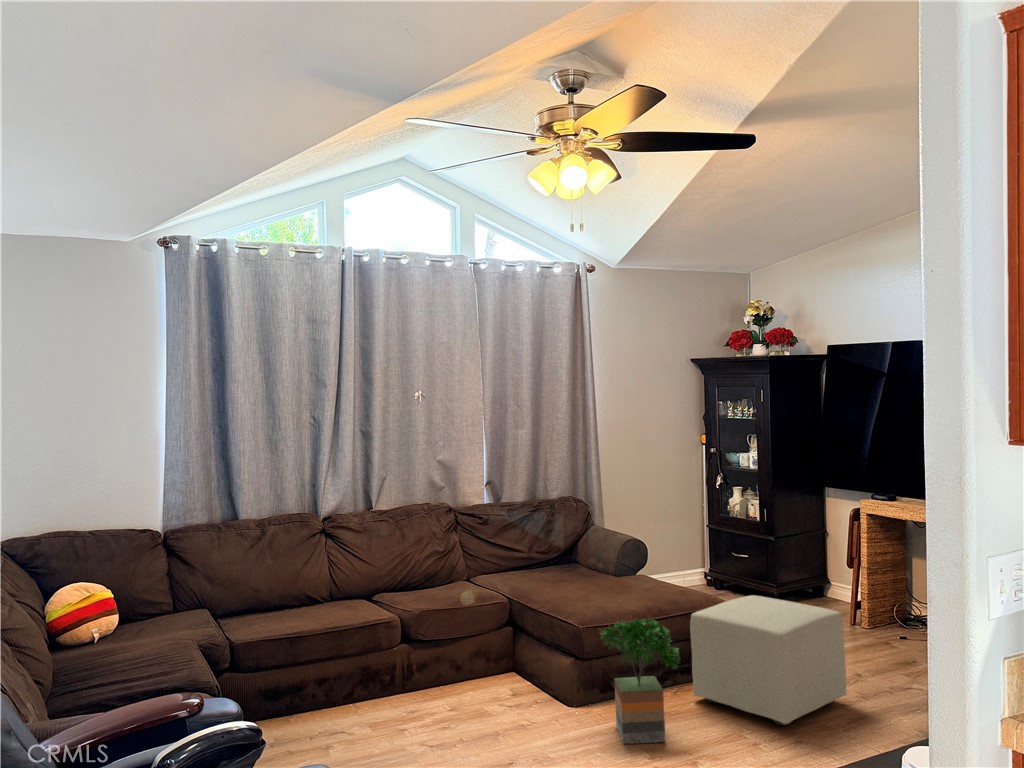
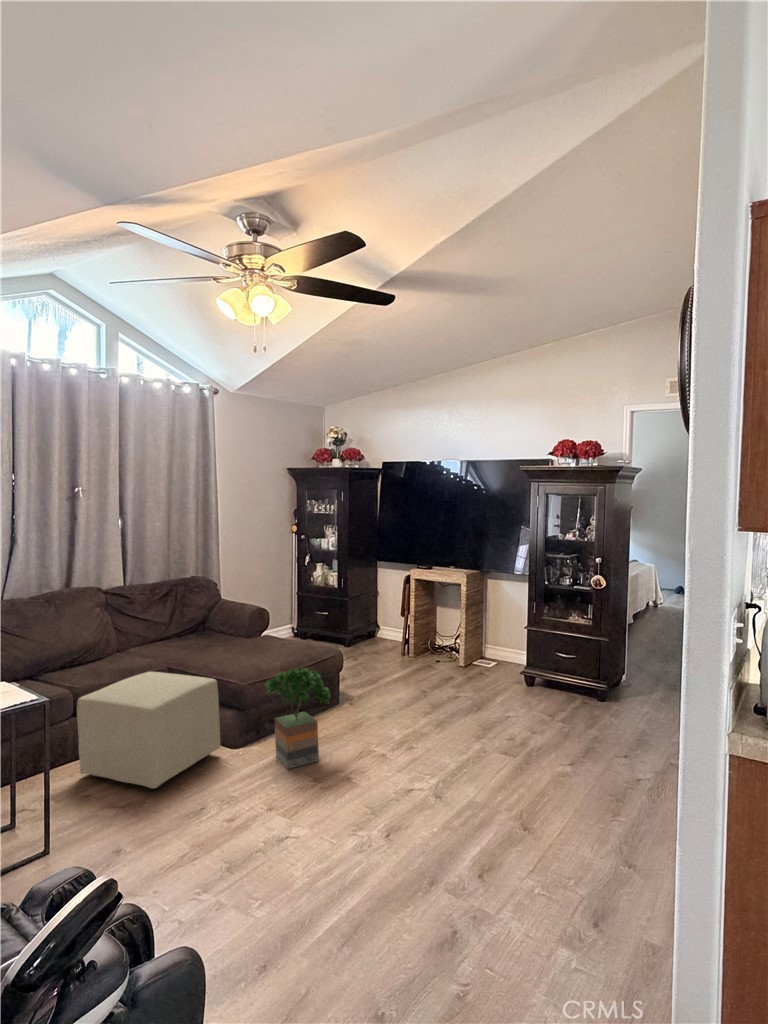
ottoman: present [690,595,847,725] -> present [77,672,221,789]

